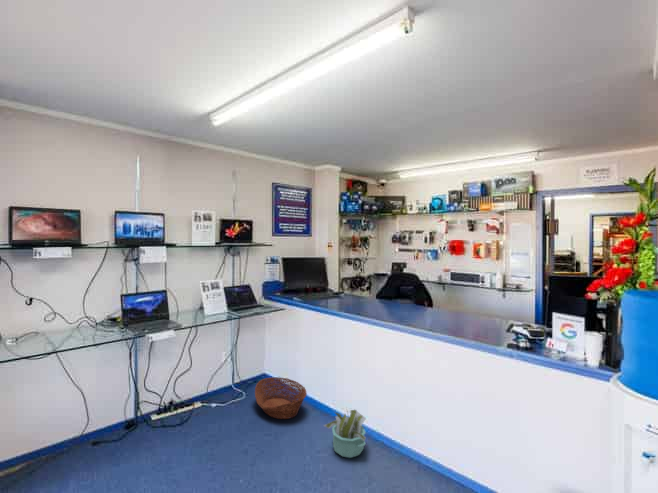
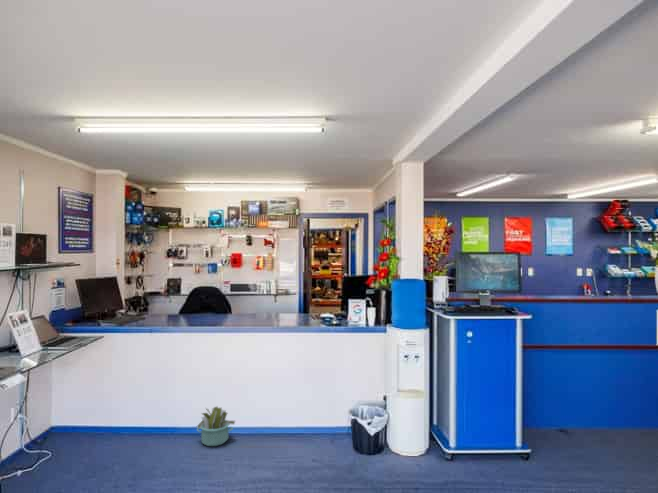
basket: present [255,377,307,419] -> none [80,413,152,453]

